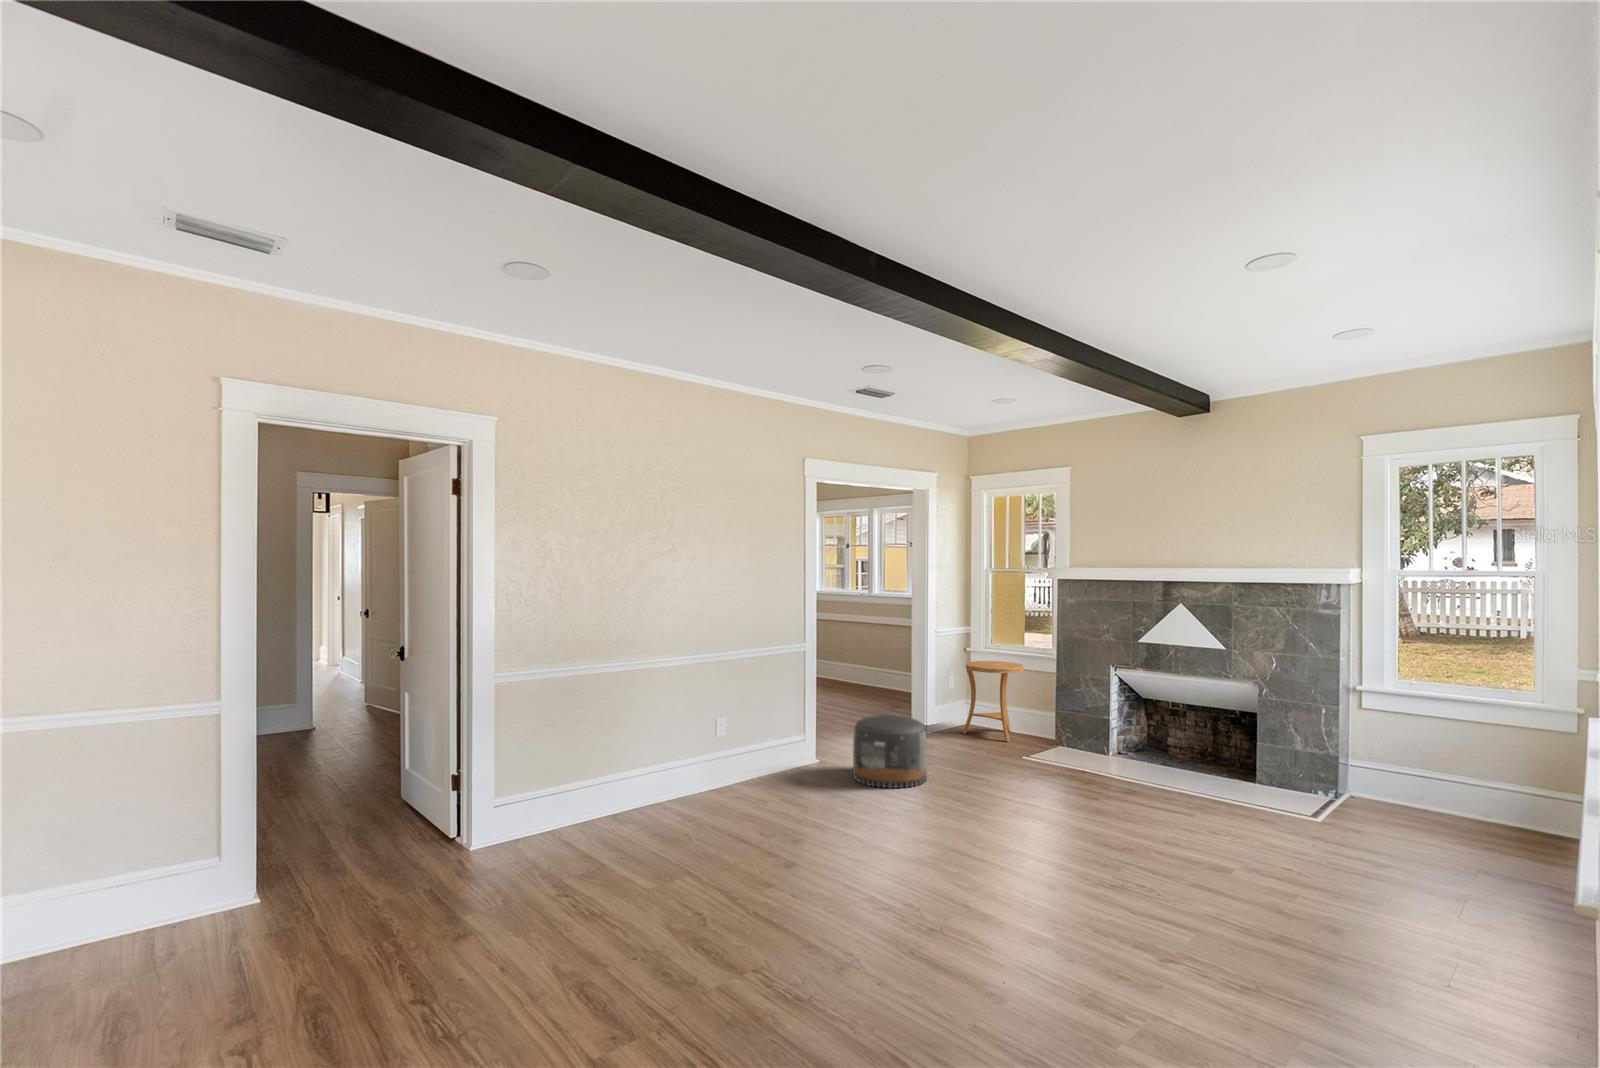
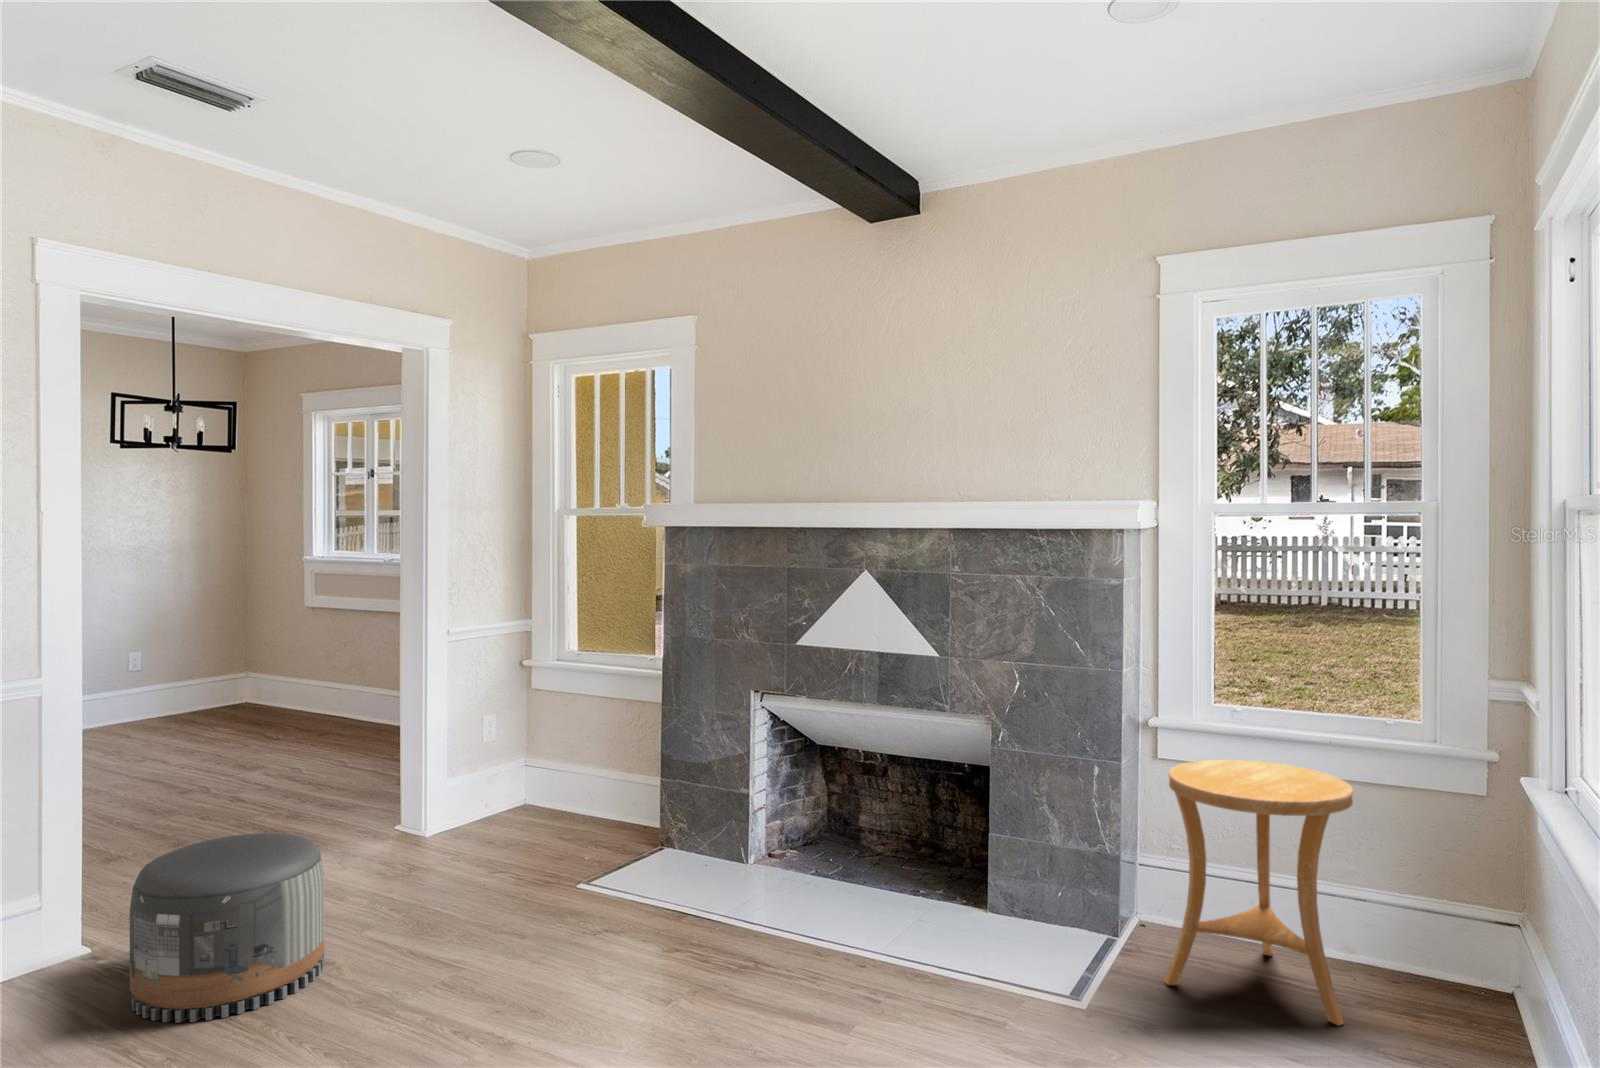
side table: present [963,661,1024,742] -> present [1165,760,1353,1025]

